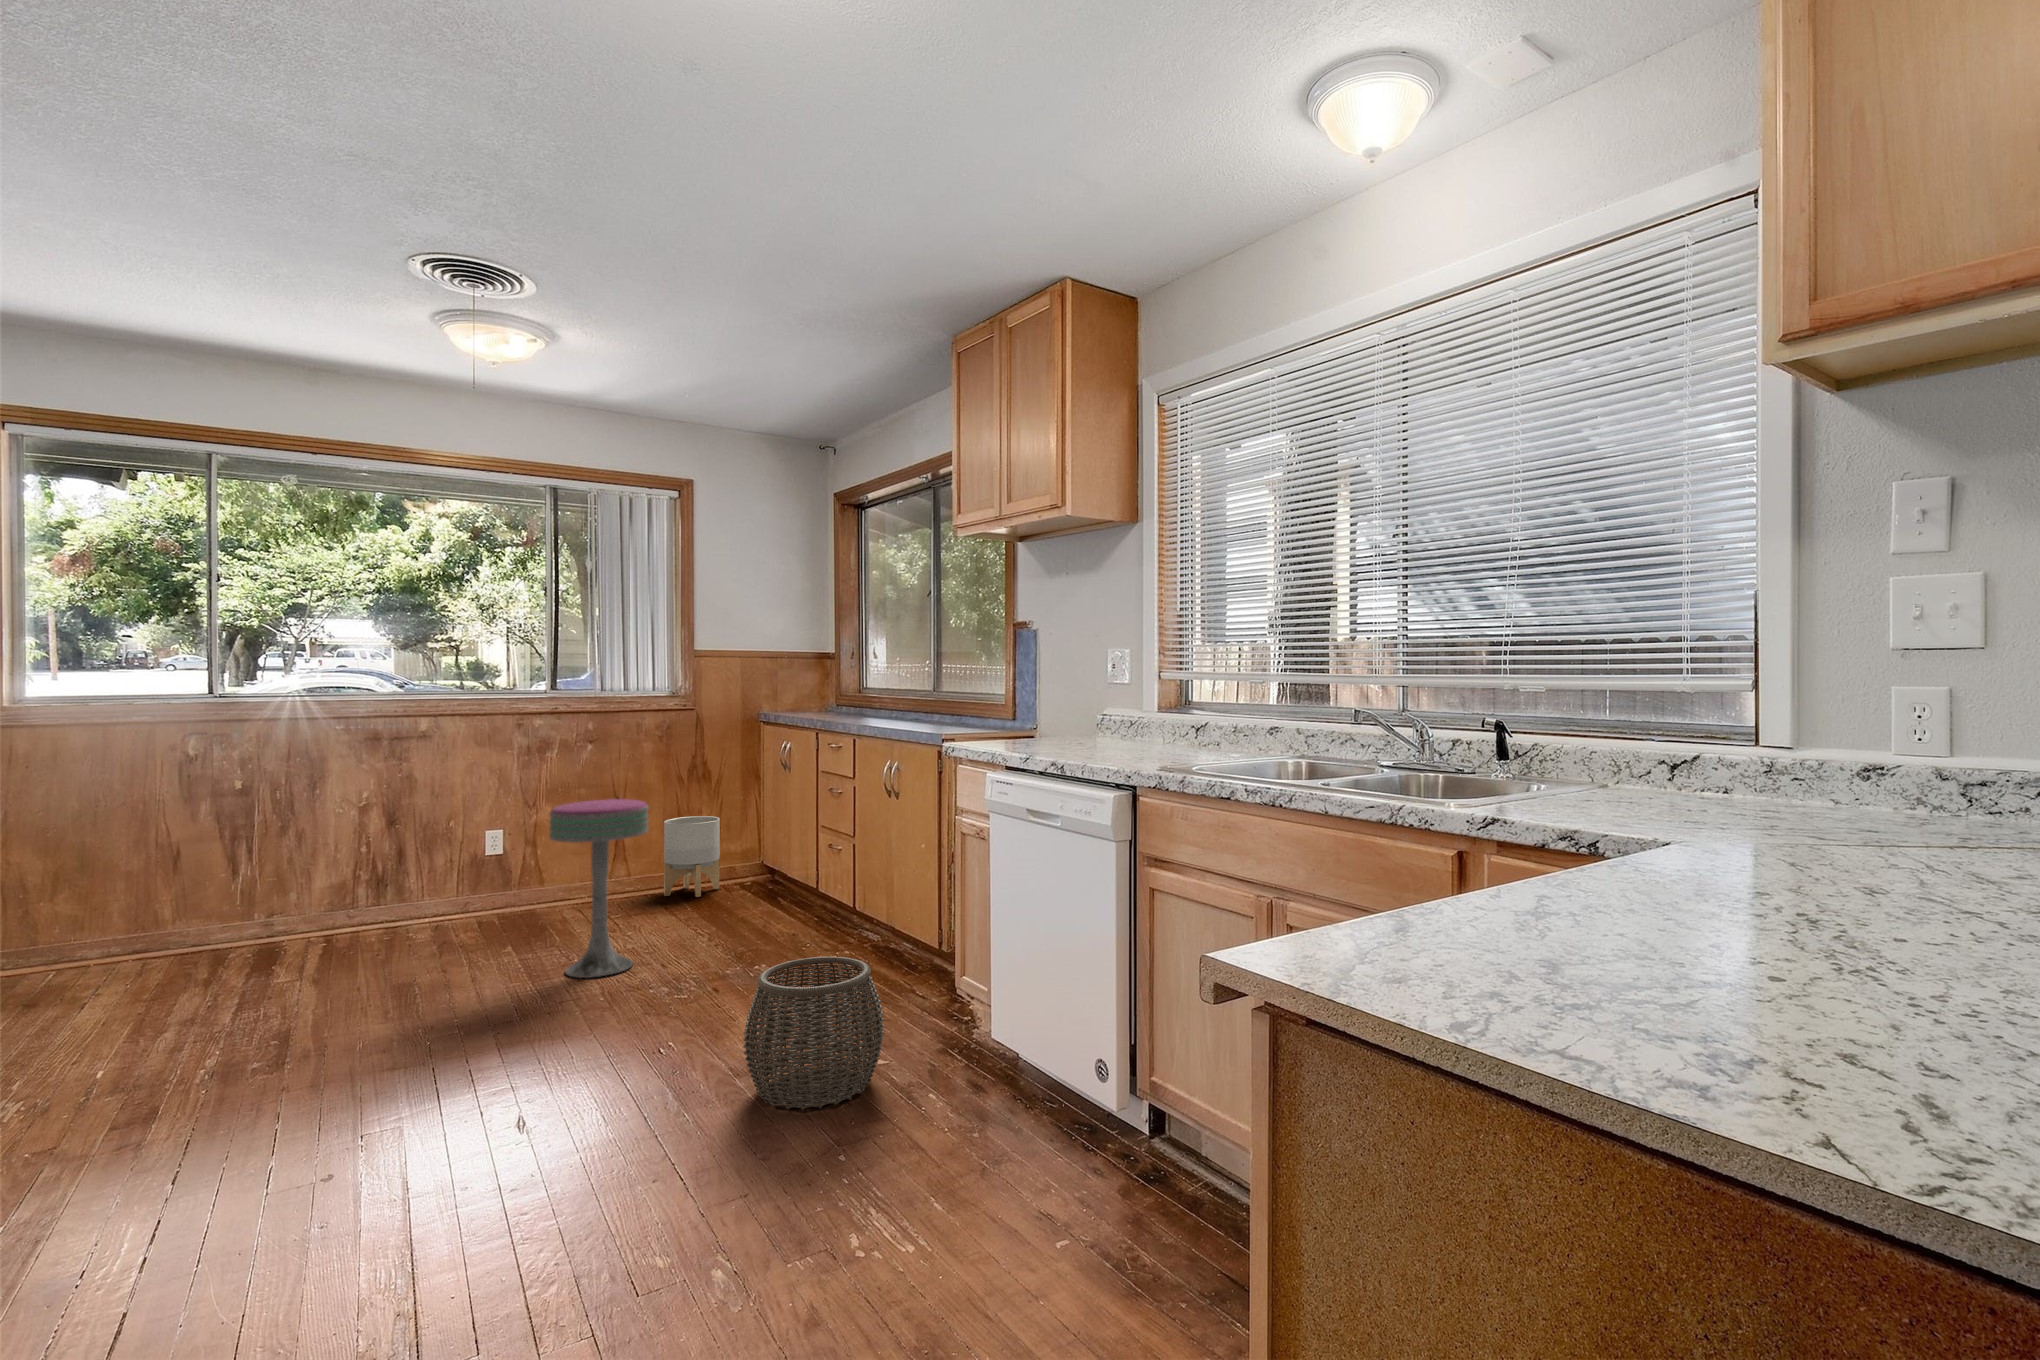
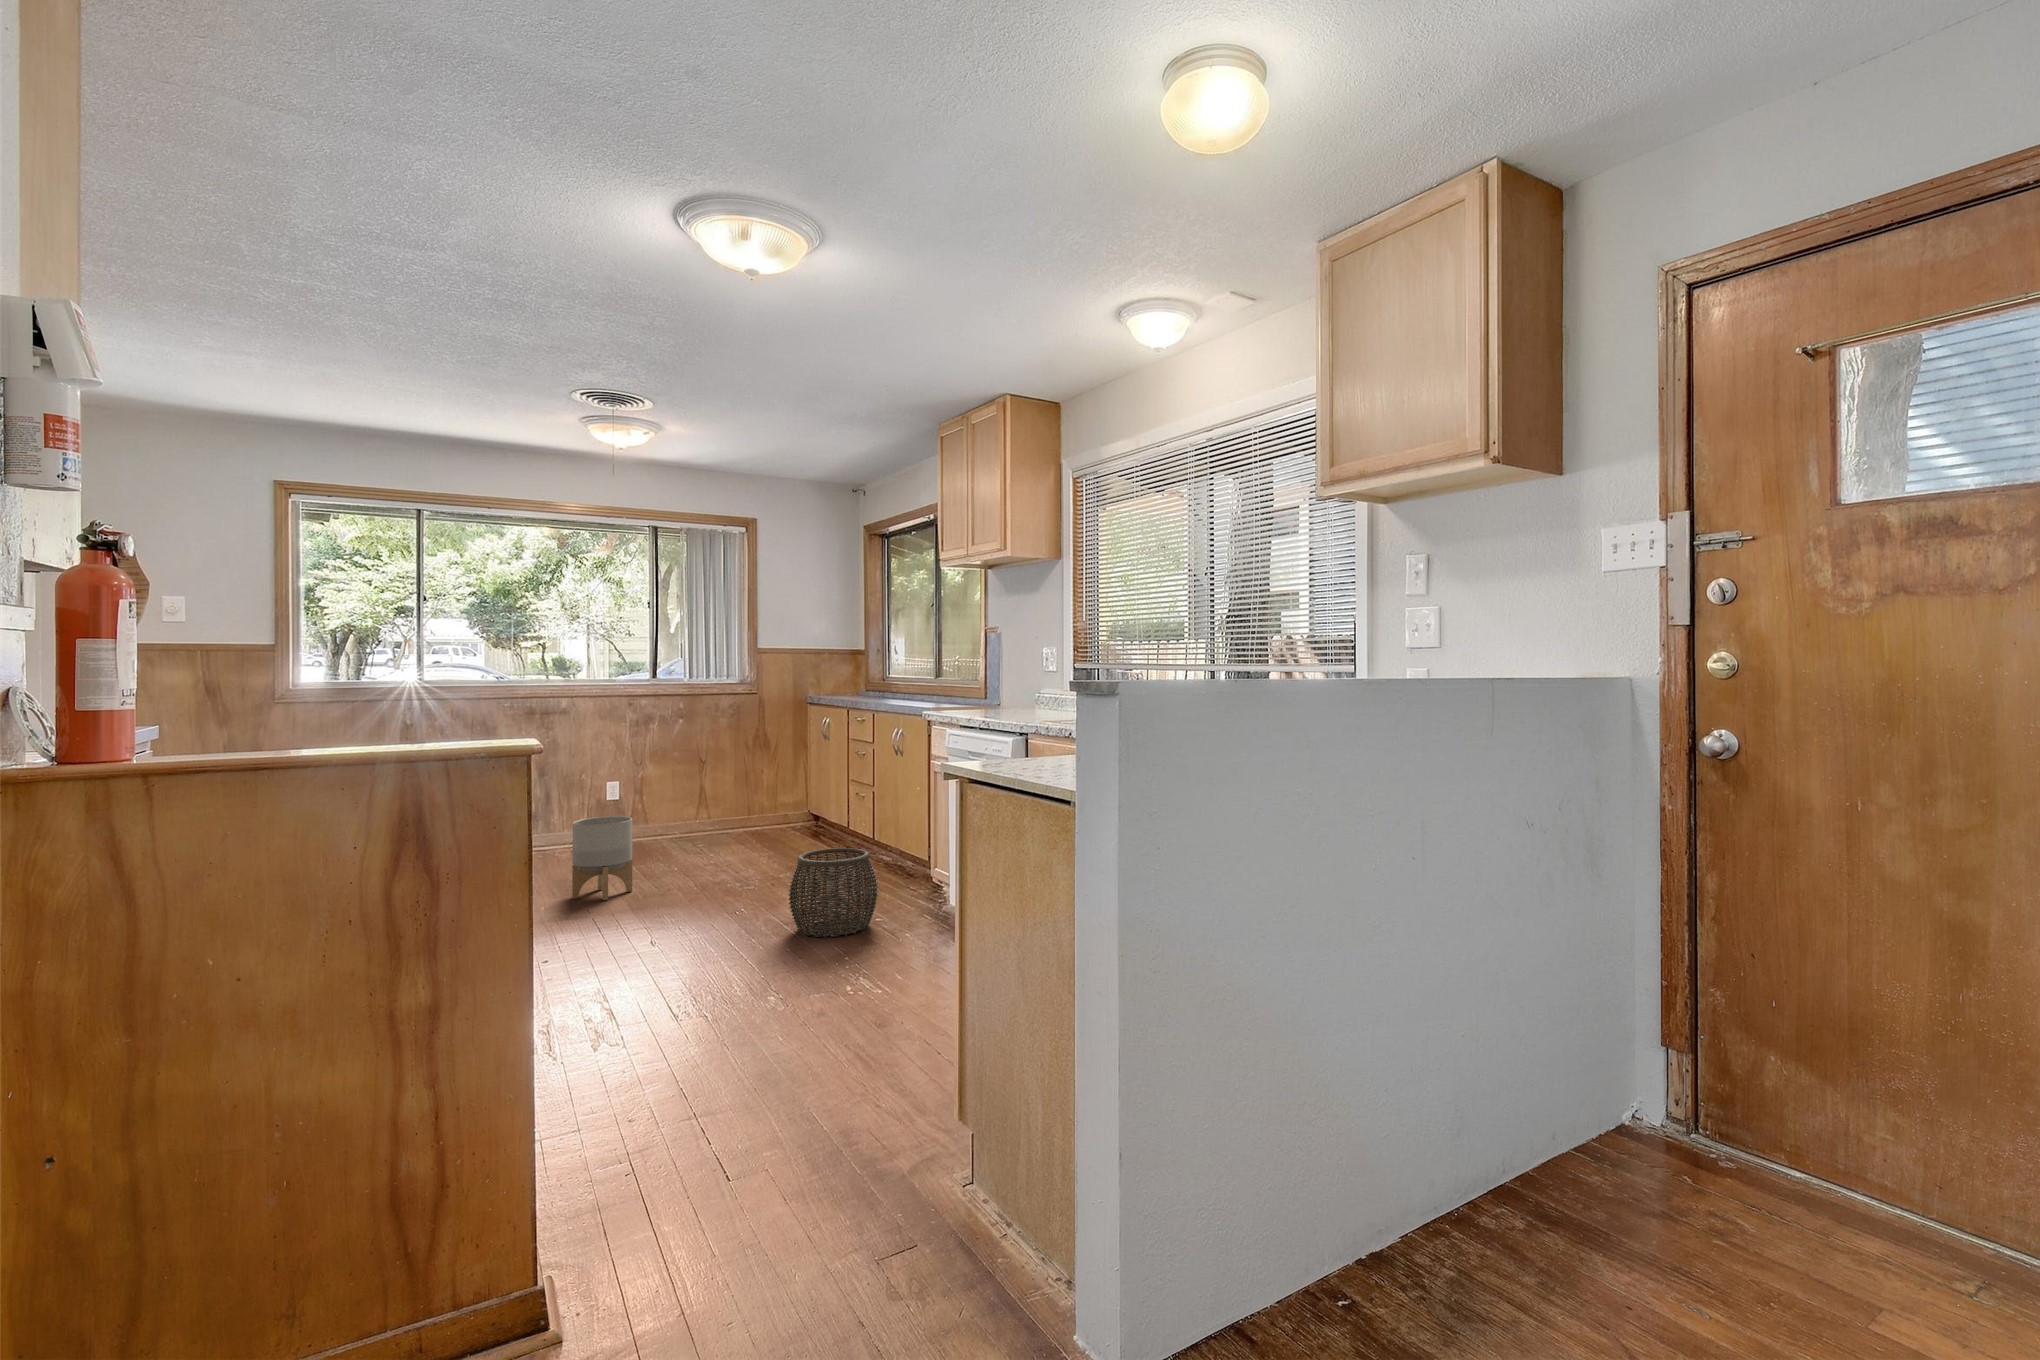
bar stool: present [549,799,648,978] -> none [659,754,726,875]
planter: present [664,816,720,897] -> present [572,816,633,900]

